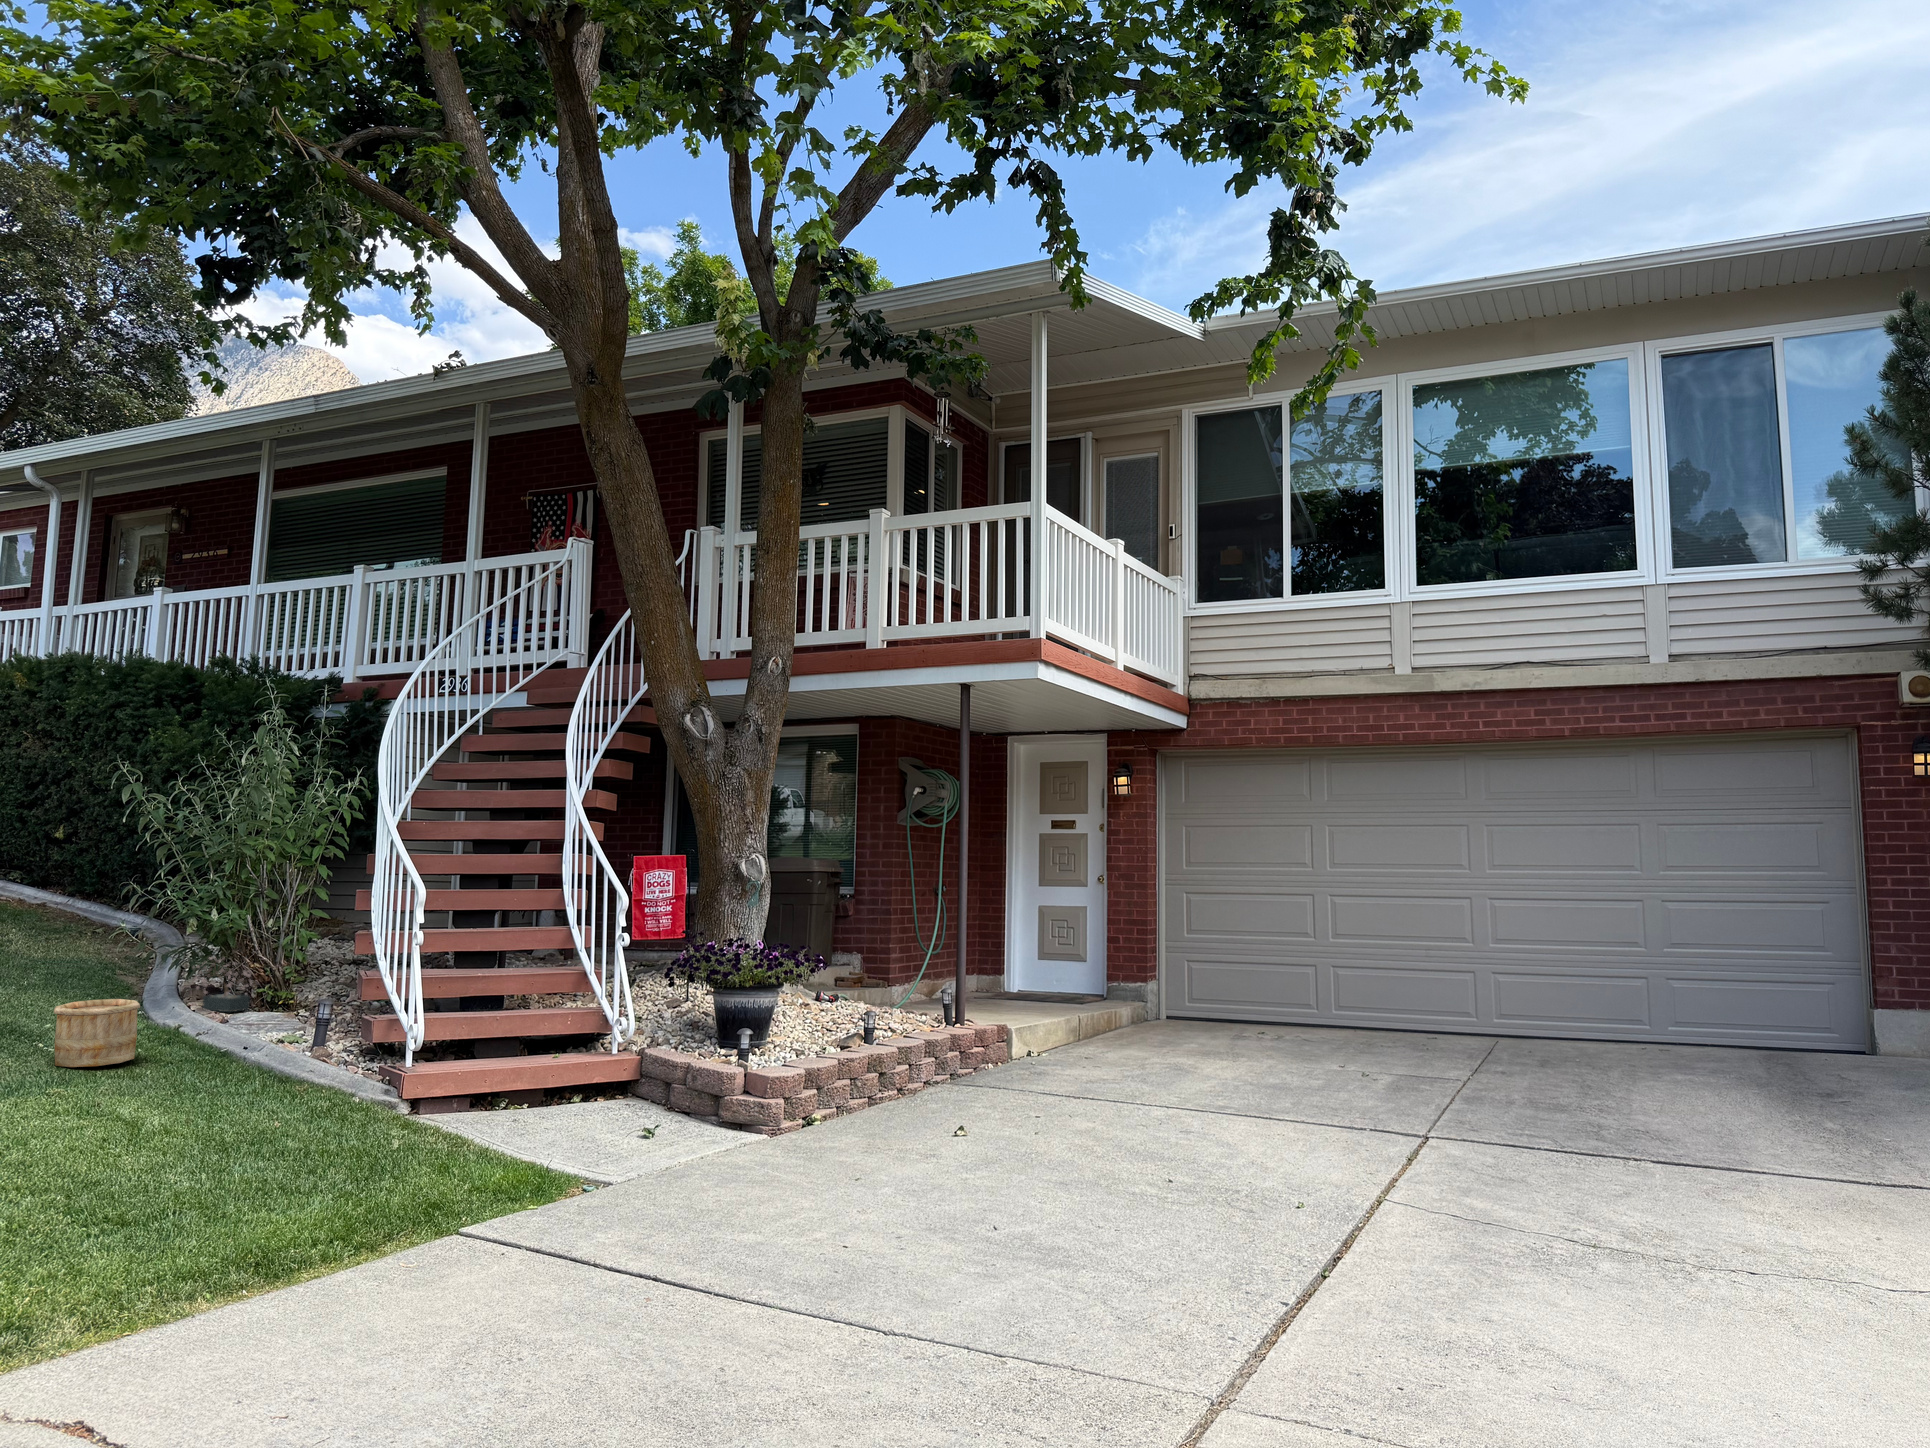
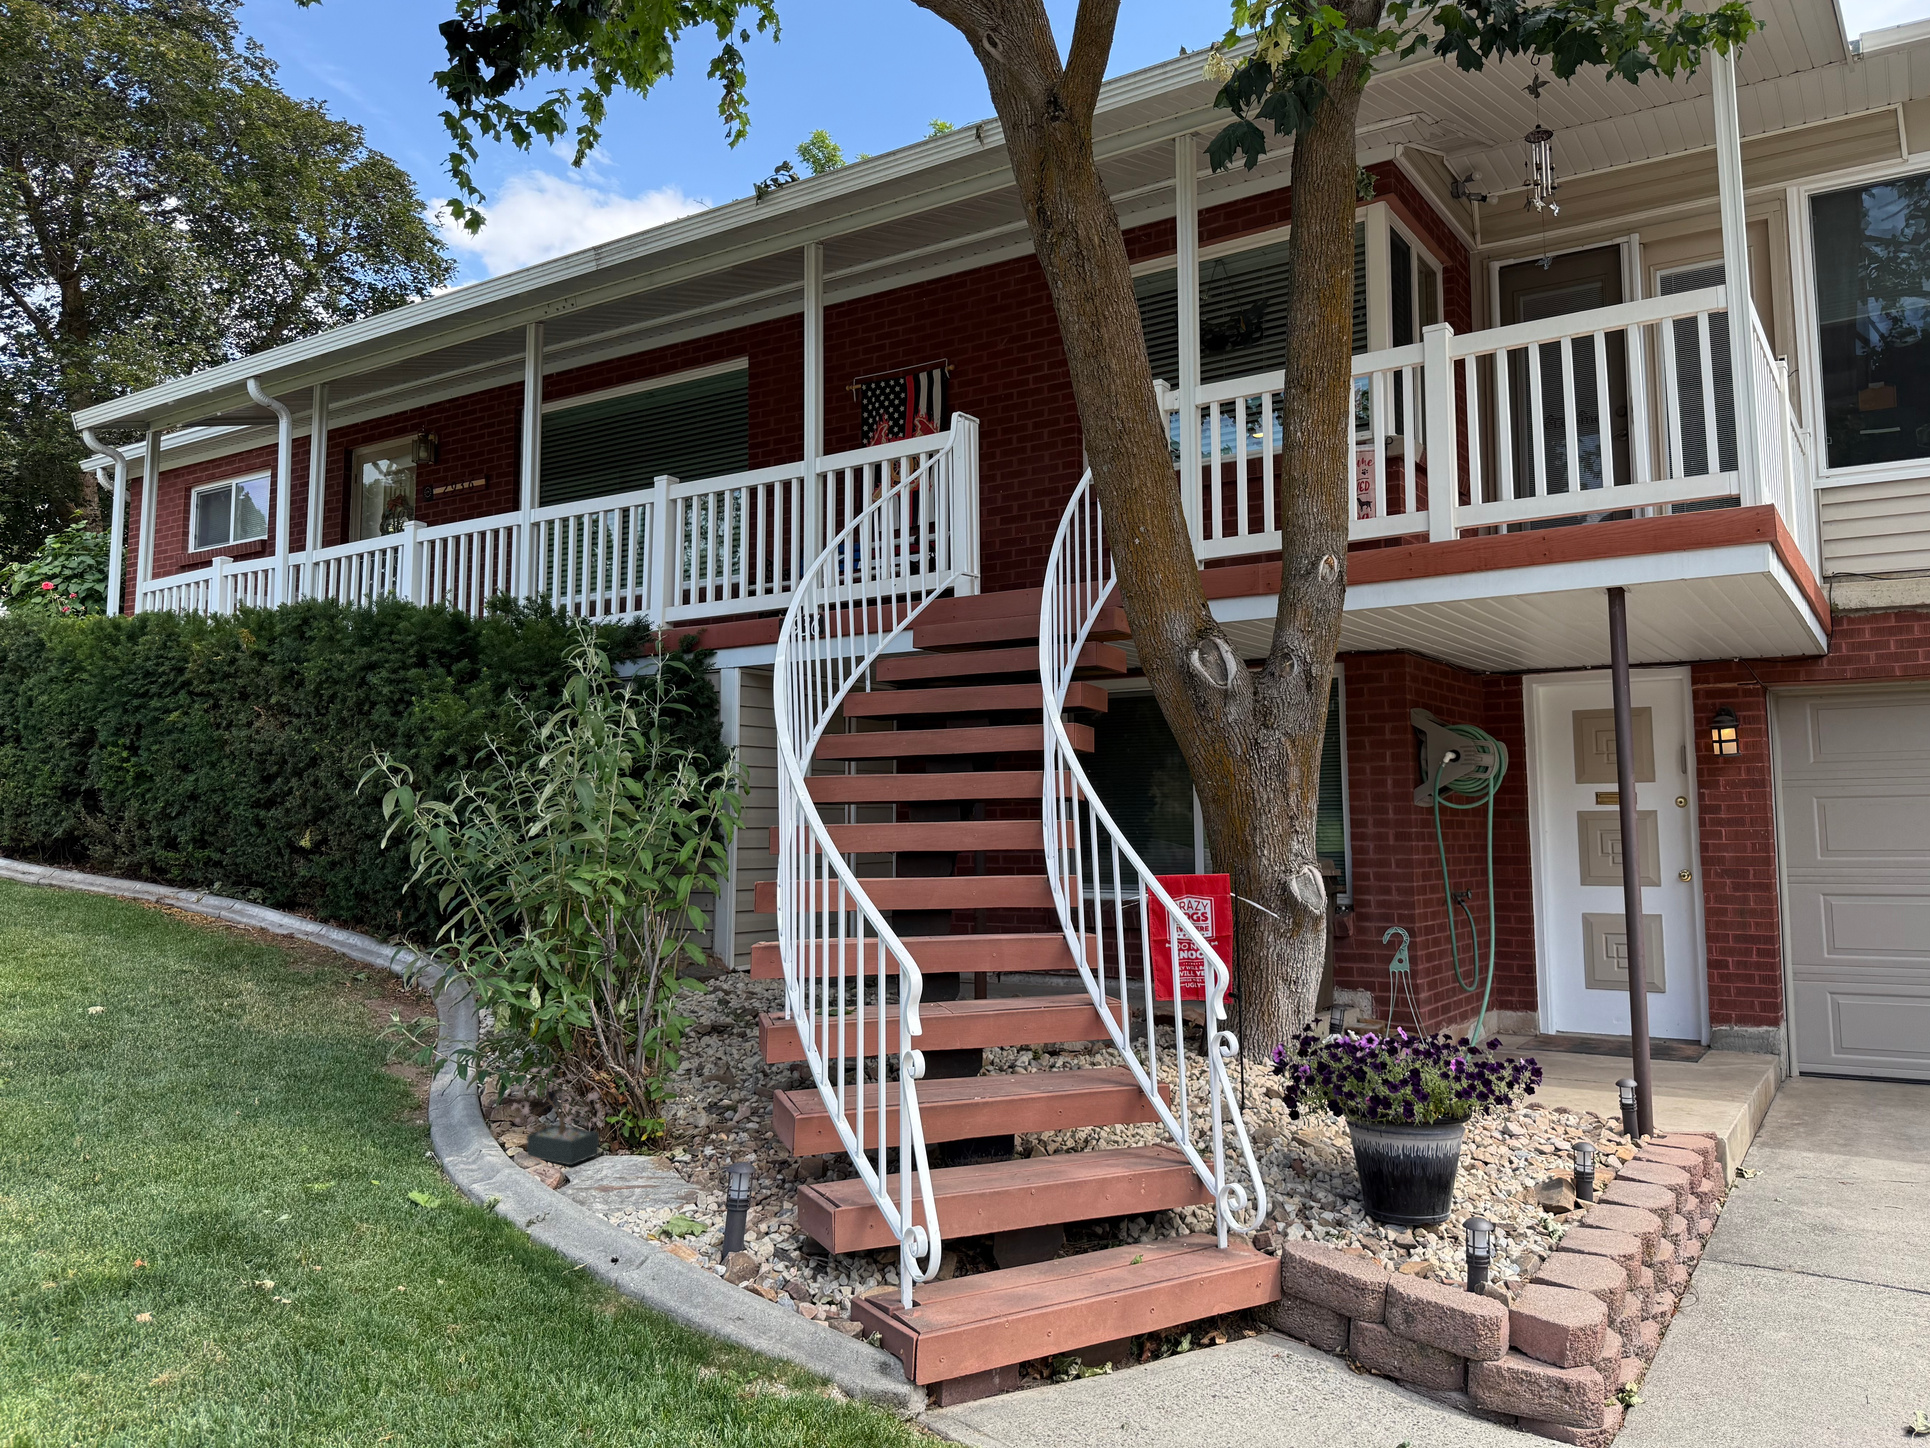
wooden bucket: present [54,999,140,1067] -> none [283,1226,444,1396]

